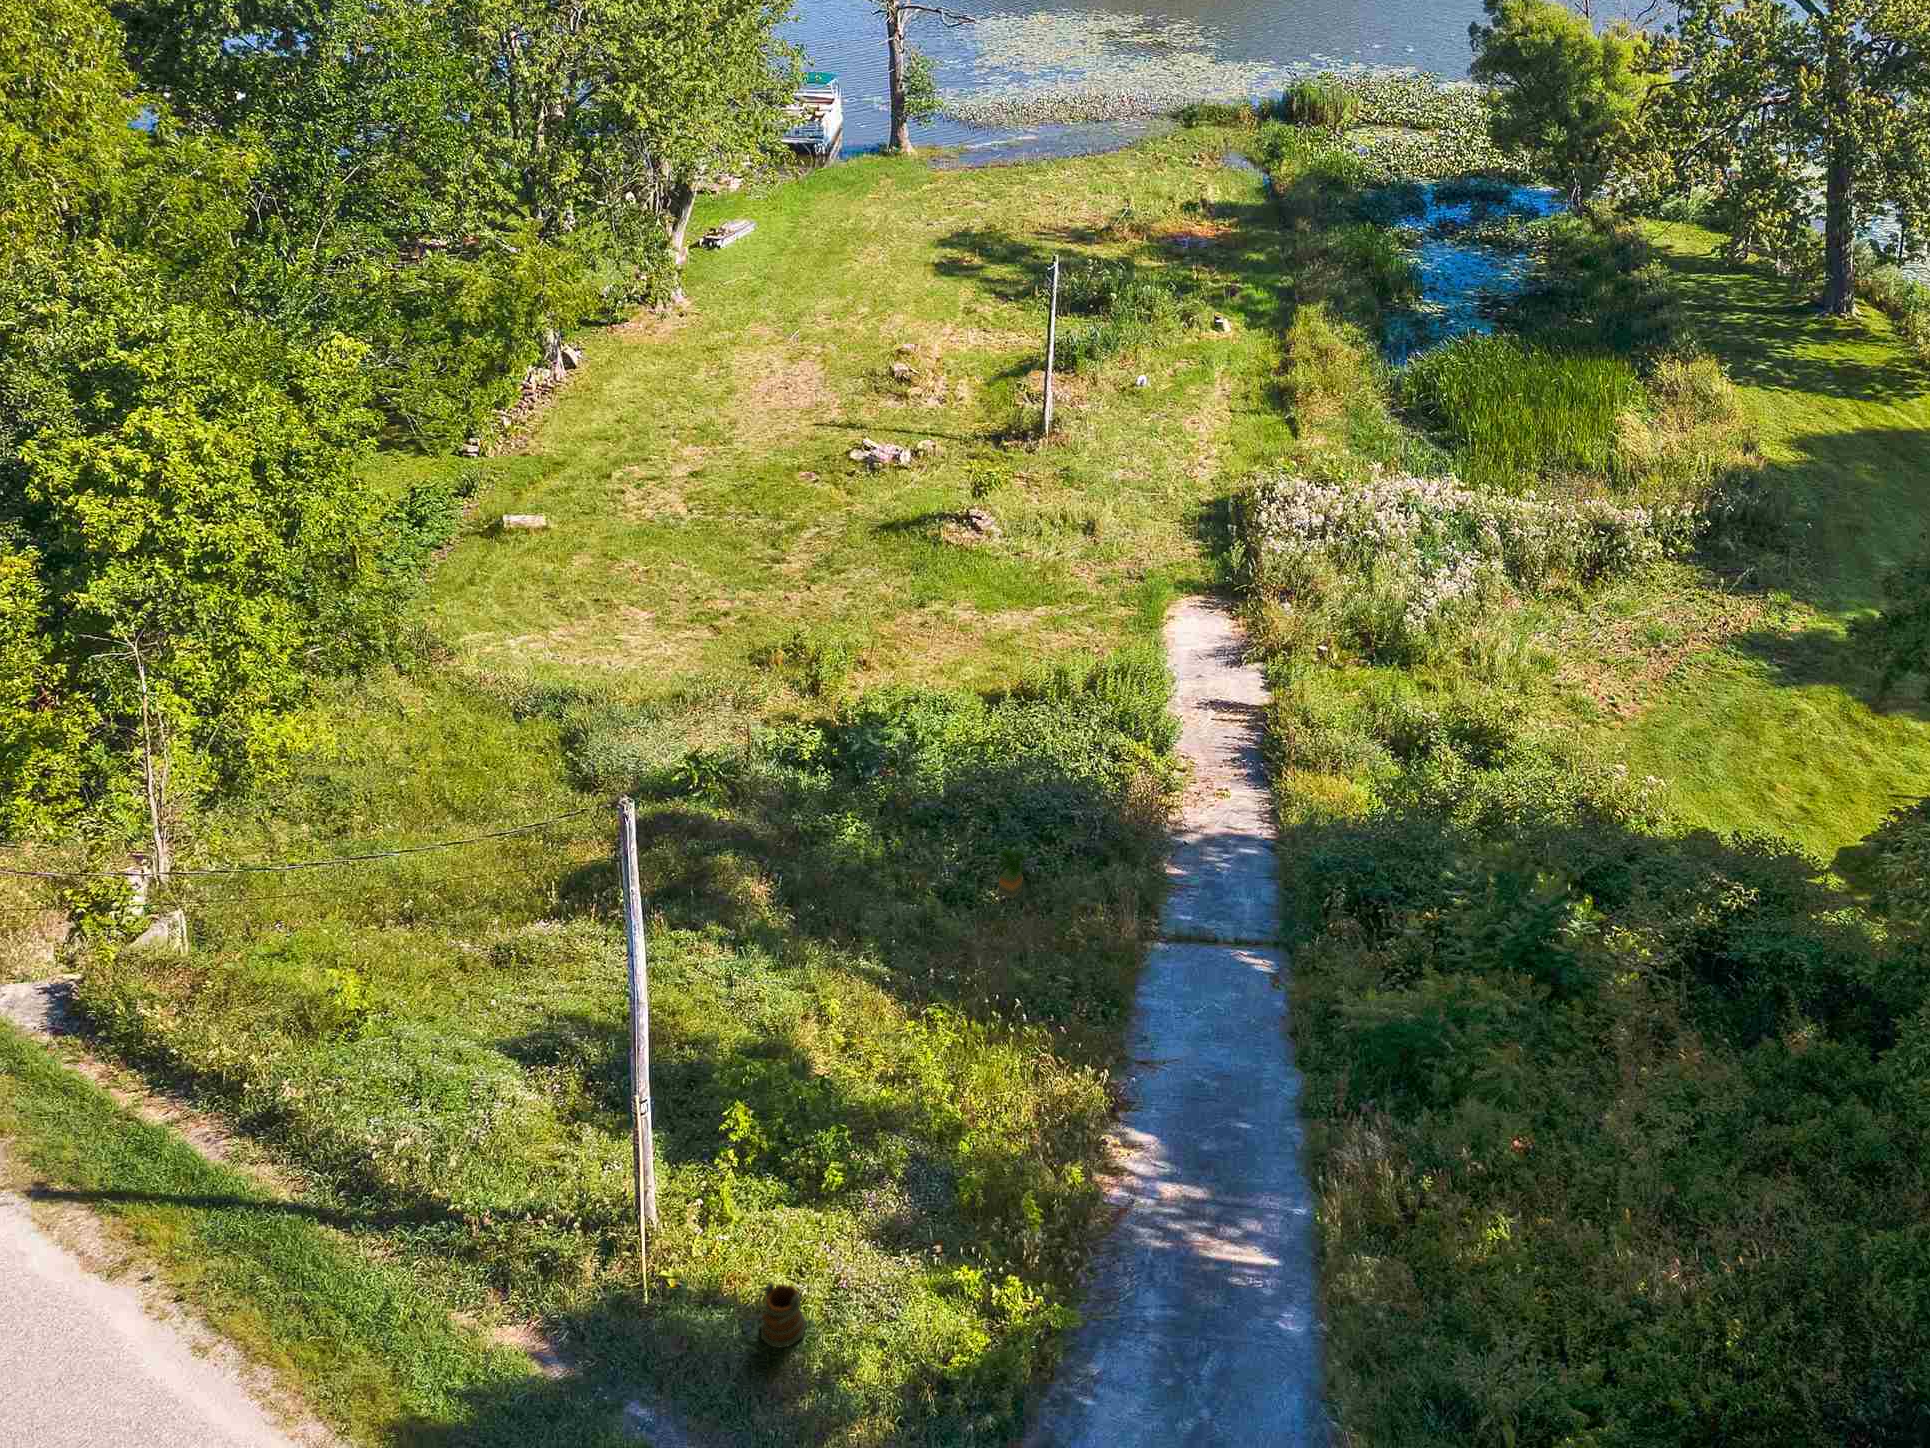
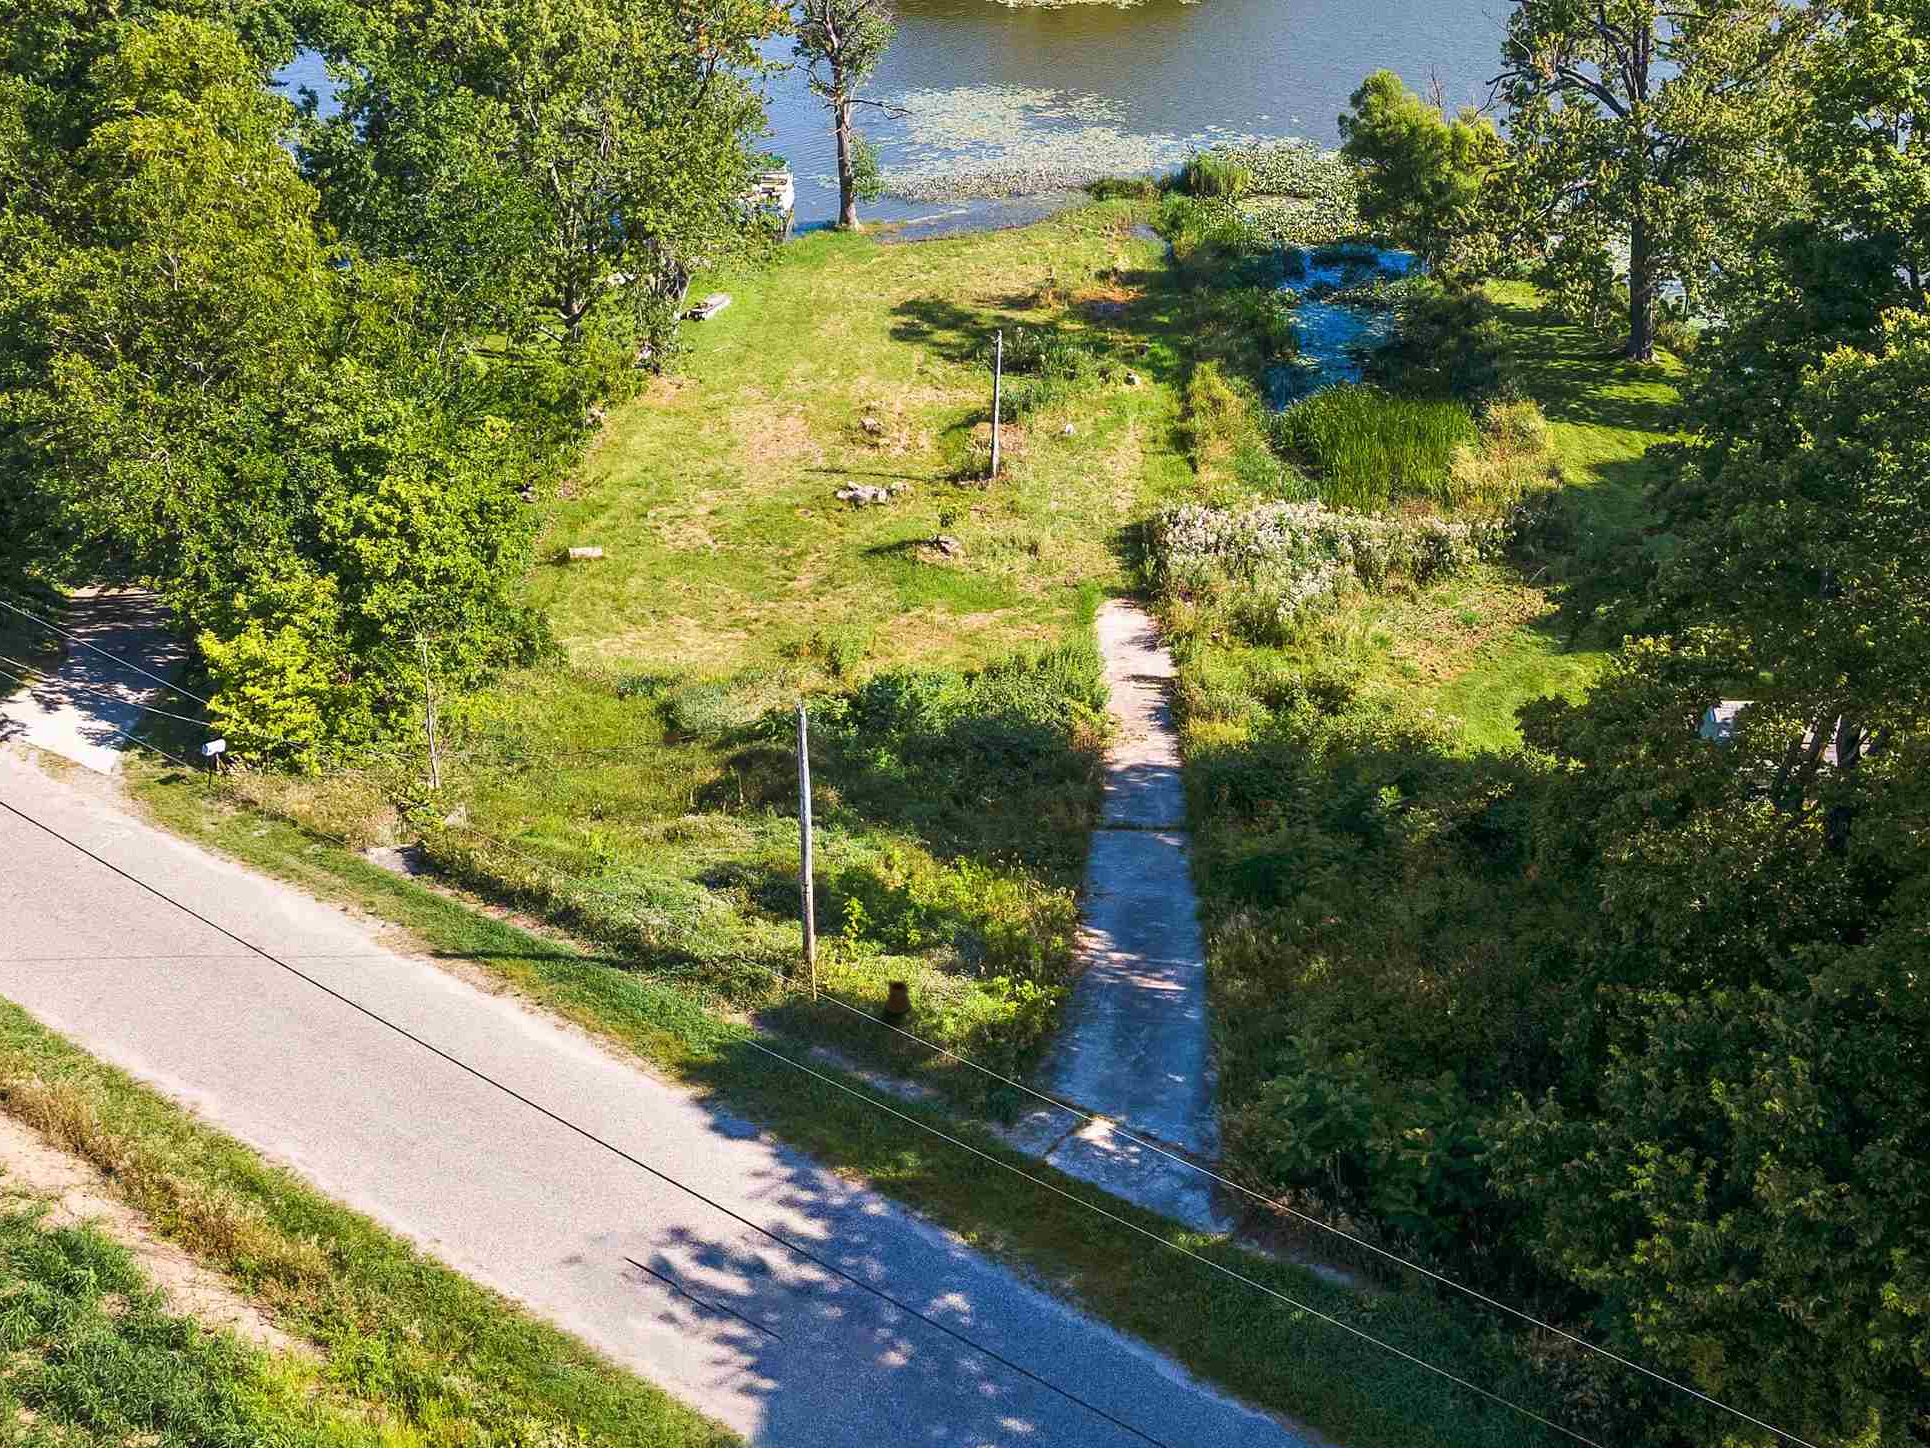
potted tree: present [999,849,1027,899] -> present [661,715,681,747]

